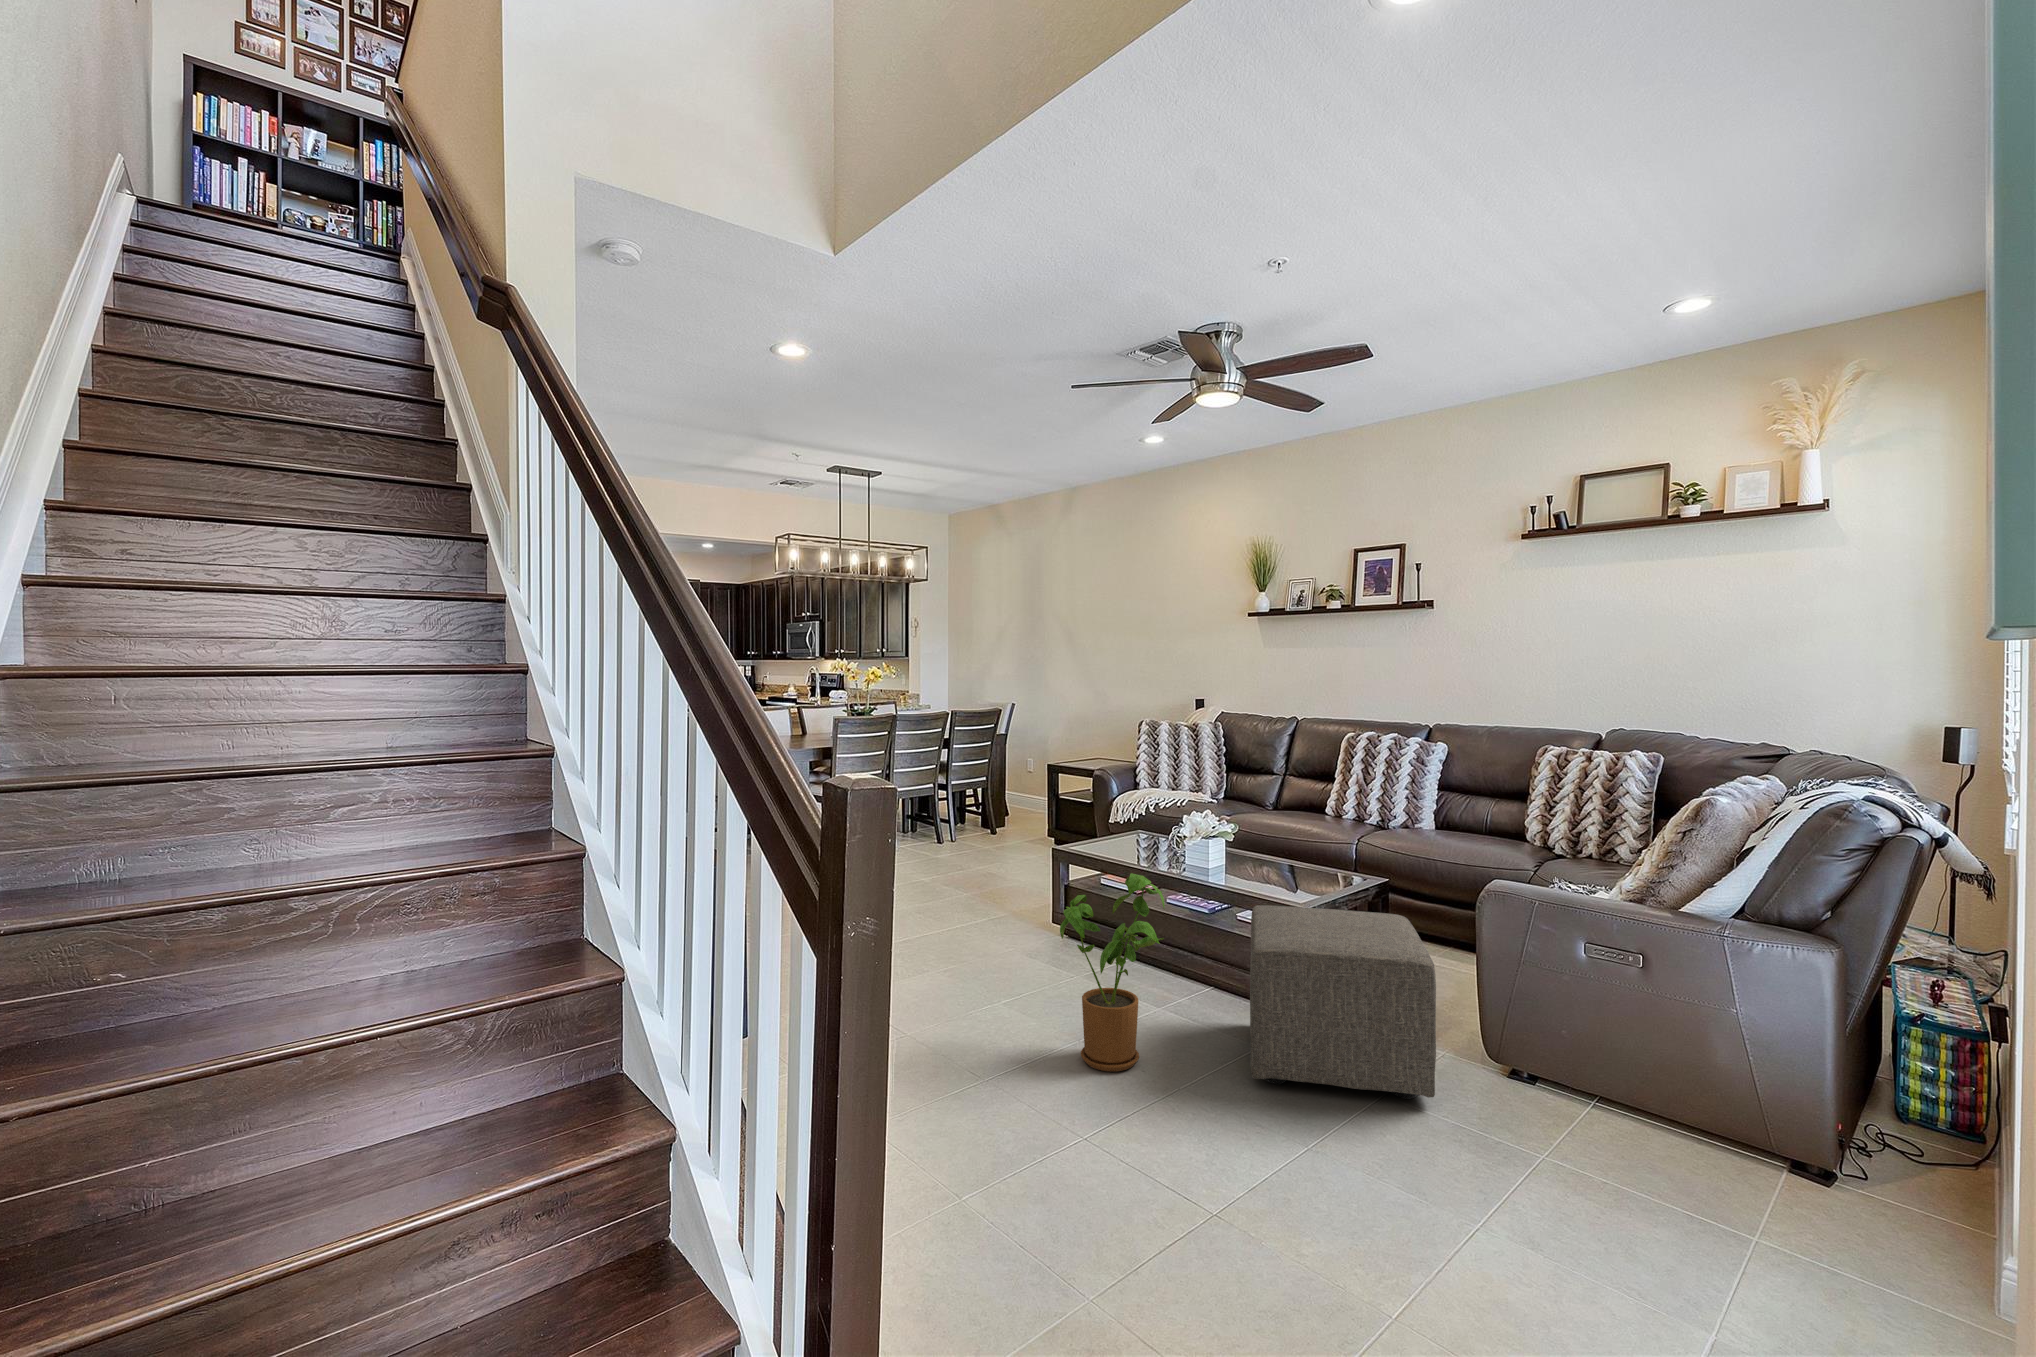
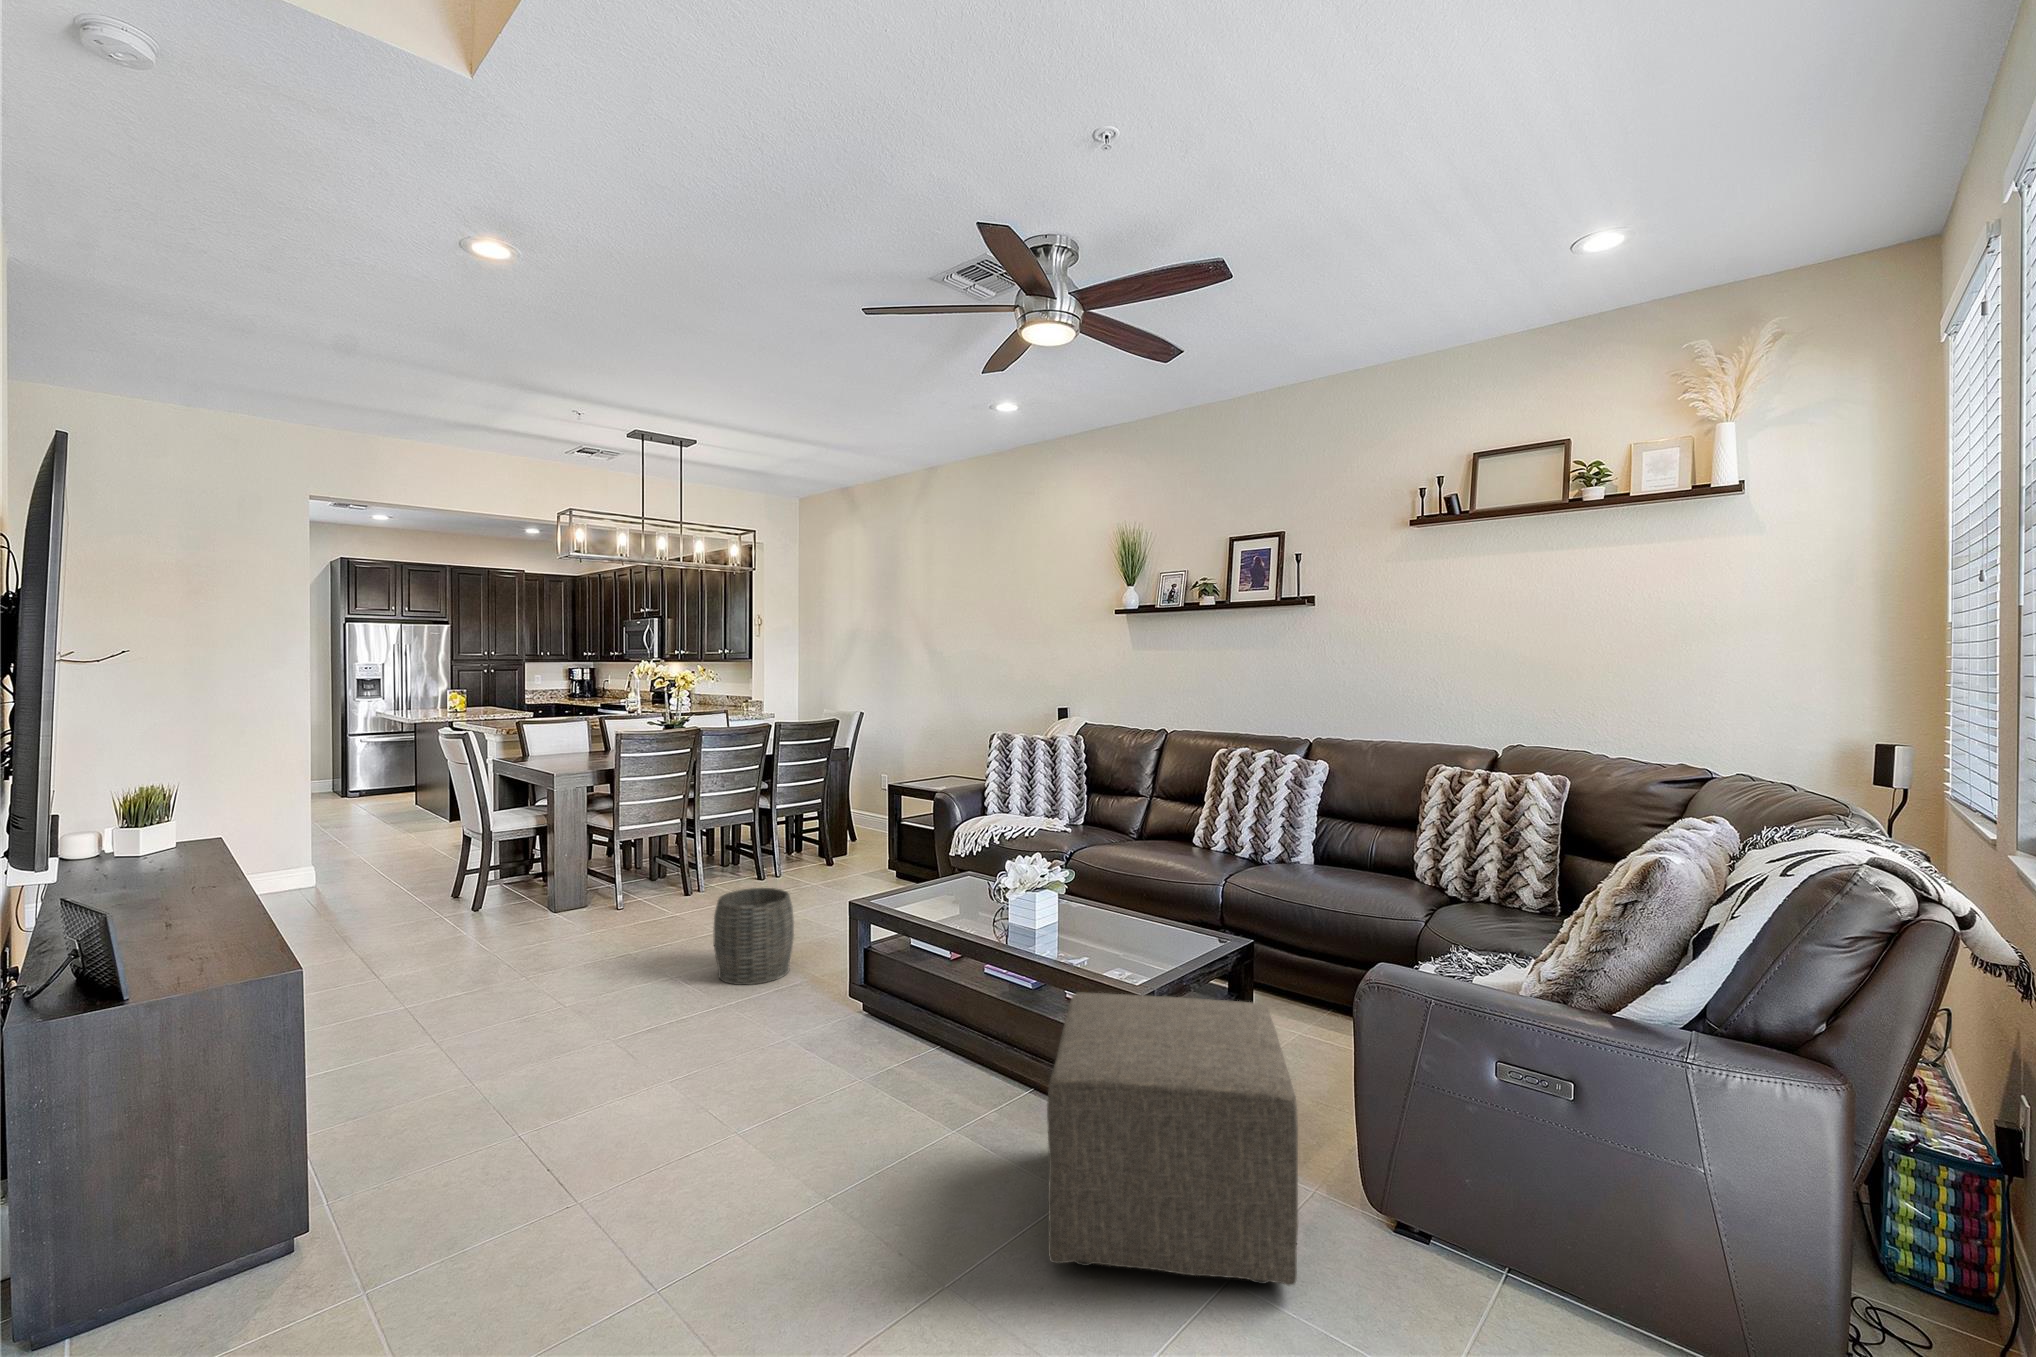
woven basket: none [932,842,994,917] -> present [714,888,794,985]
house plant: present [1060,873,1164,1072] -> none [794,965,942,1255]

